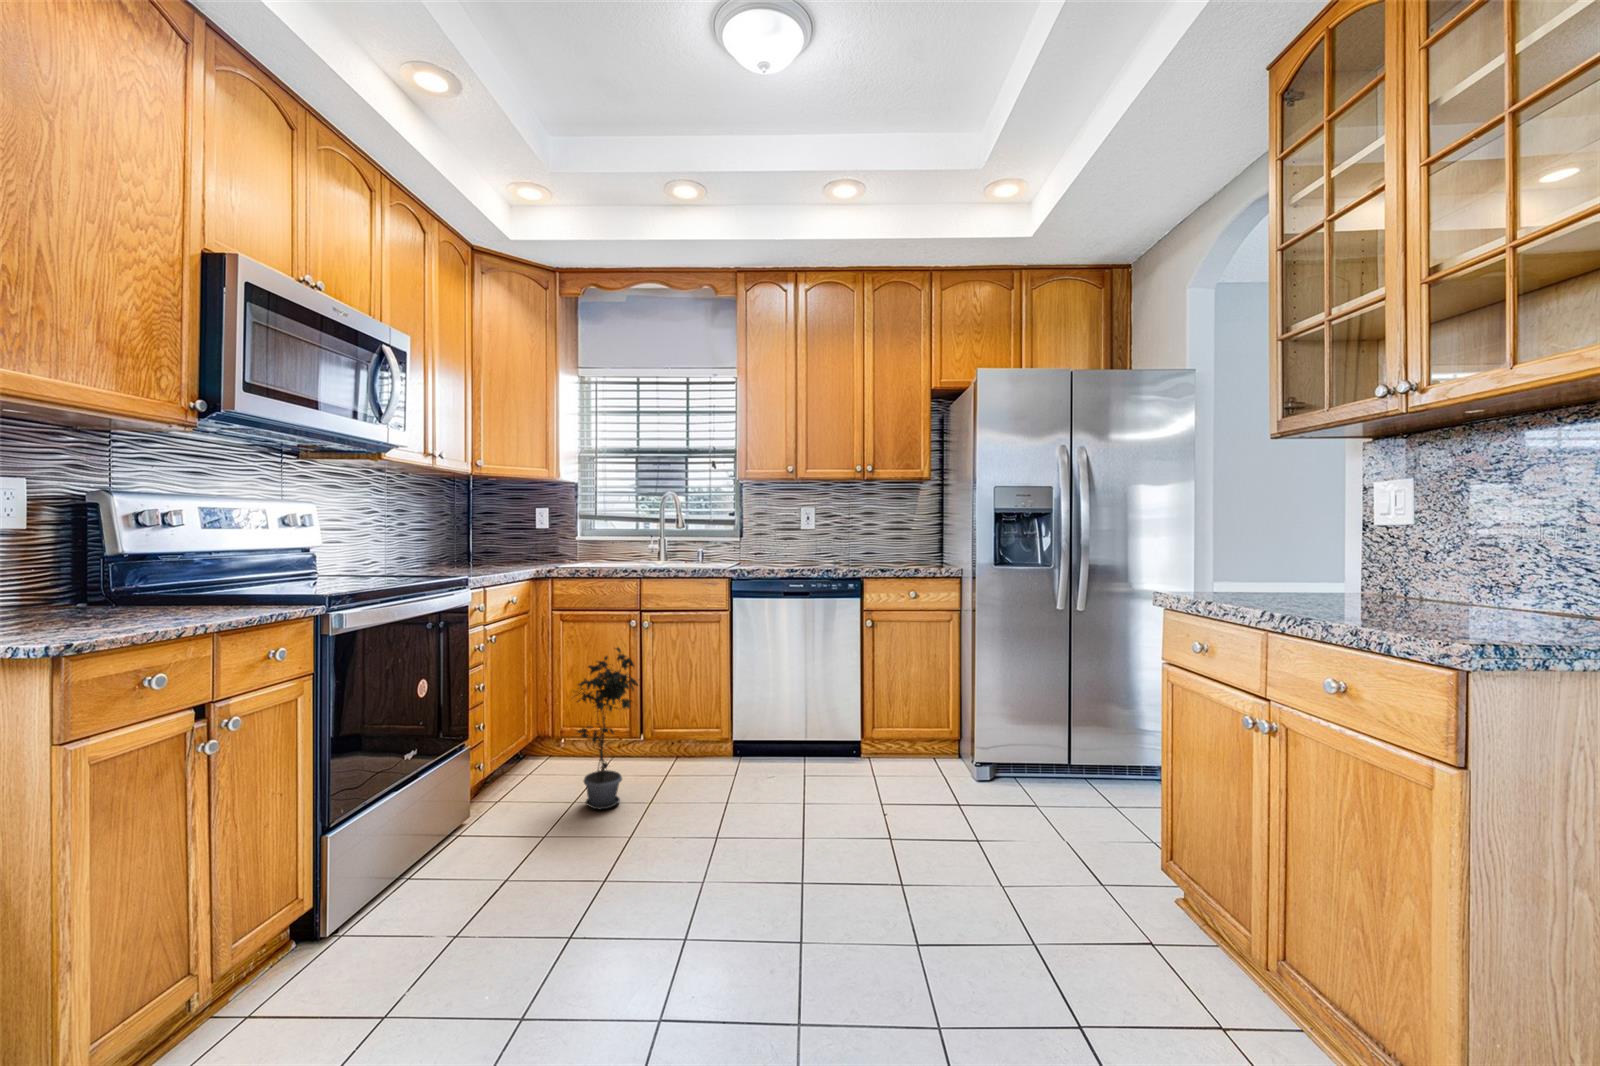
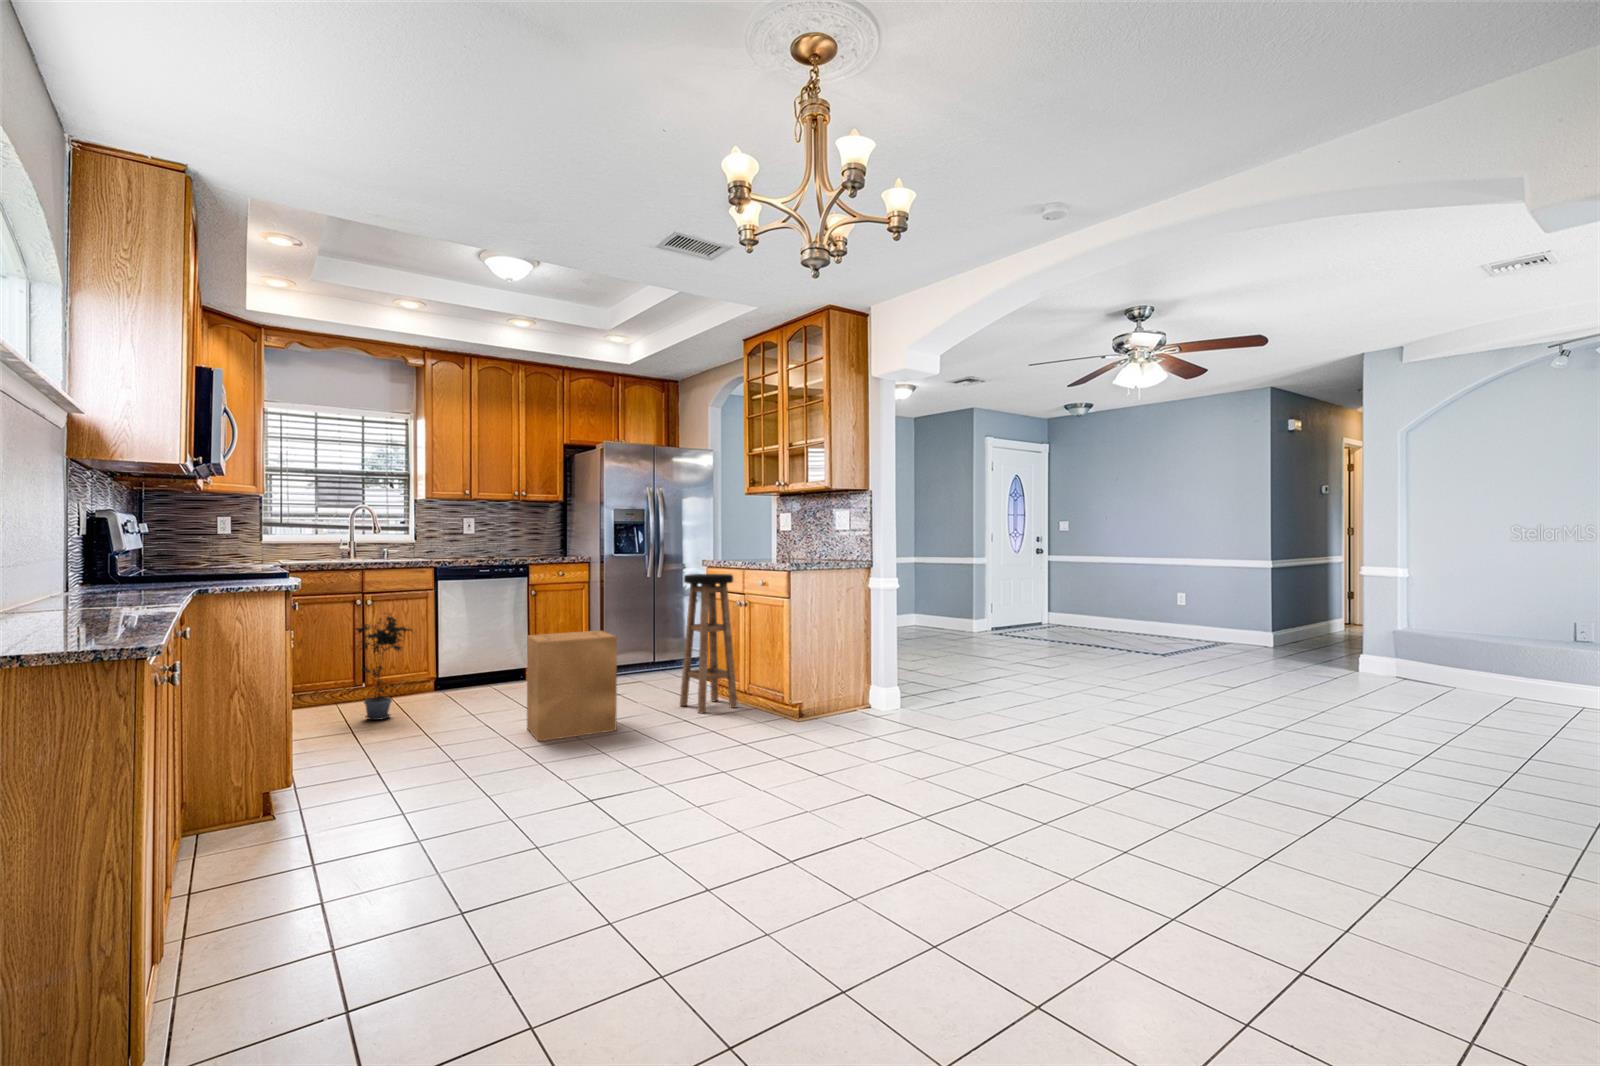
bar stool: none [1076,633,1243,1029] -> present [680,574,737,713]
cardboard box: none [685,741,876,1036] -> present [527,631,617,741]

